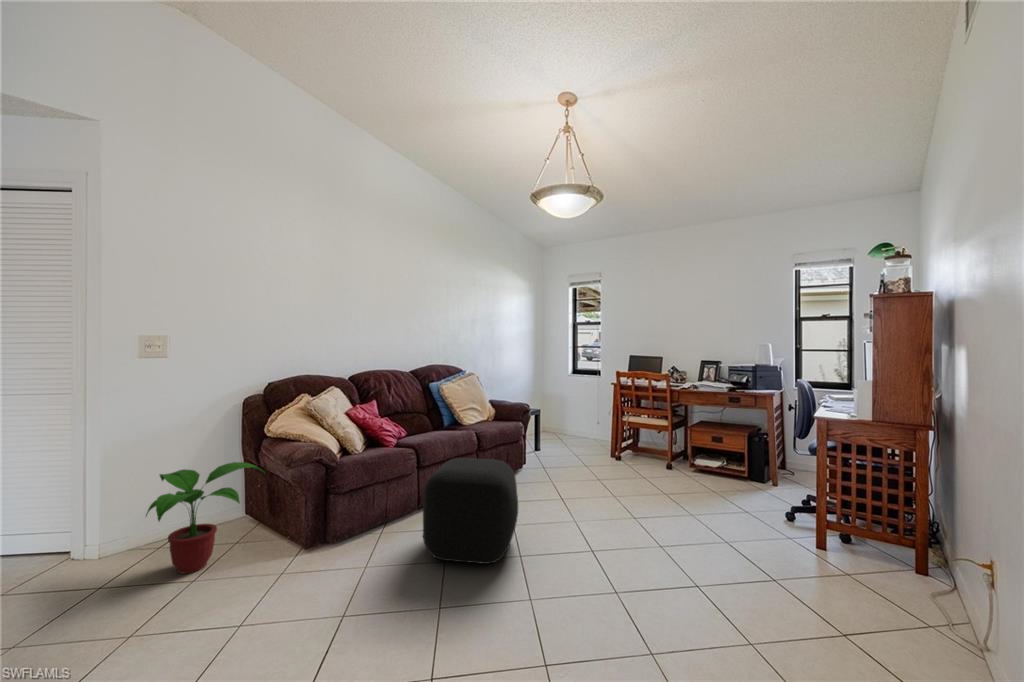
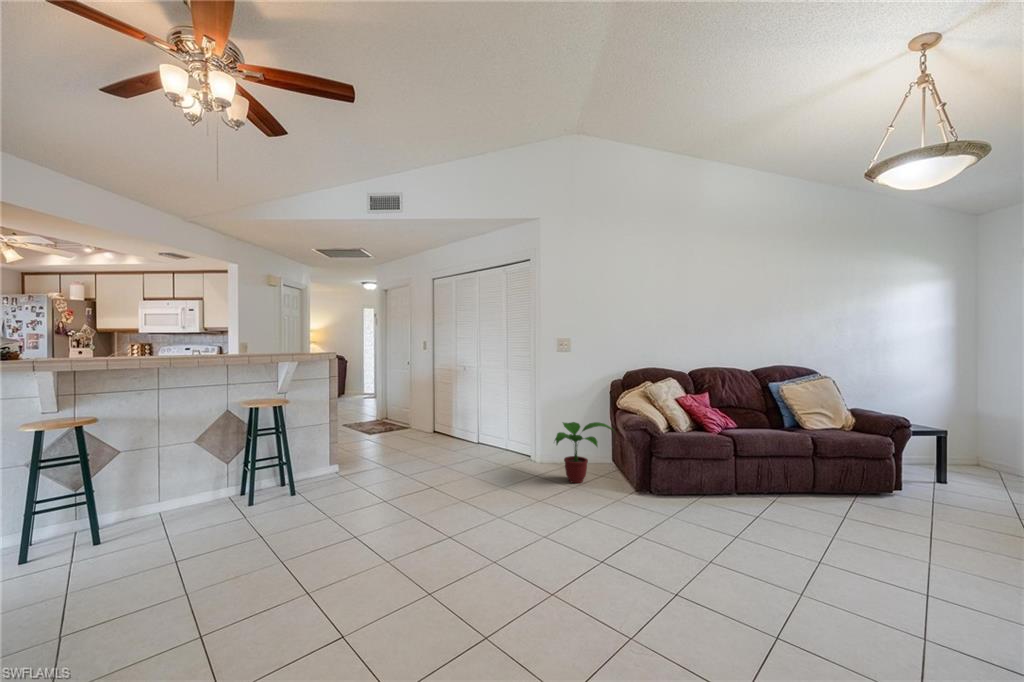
ottoman: present [423,458,518,564] -> none [723,450,834,553]

